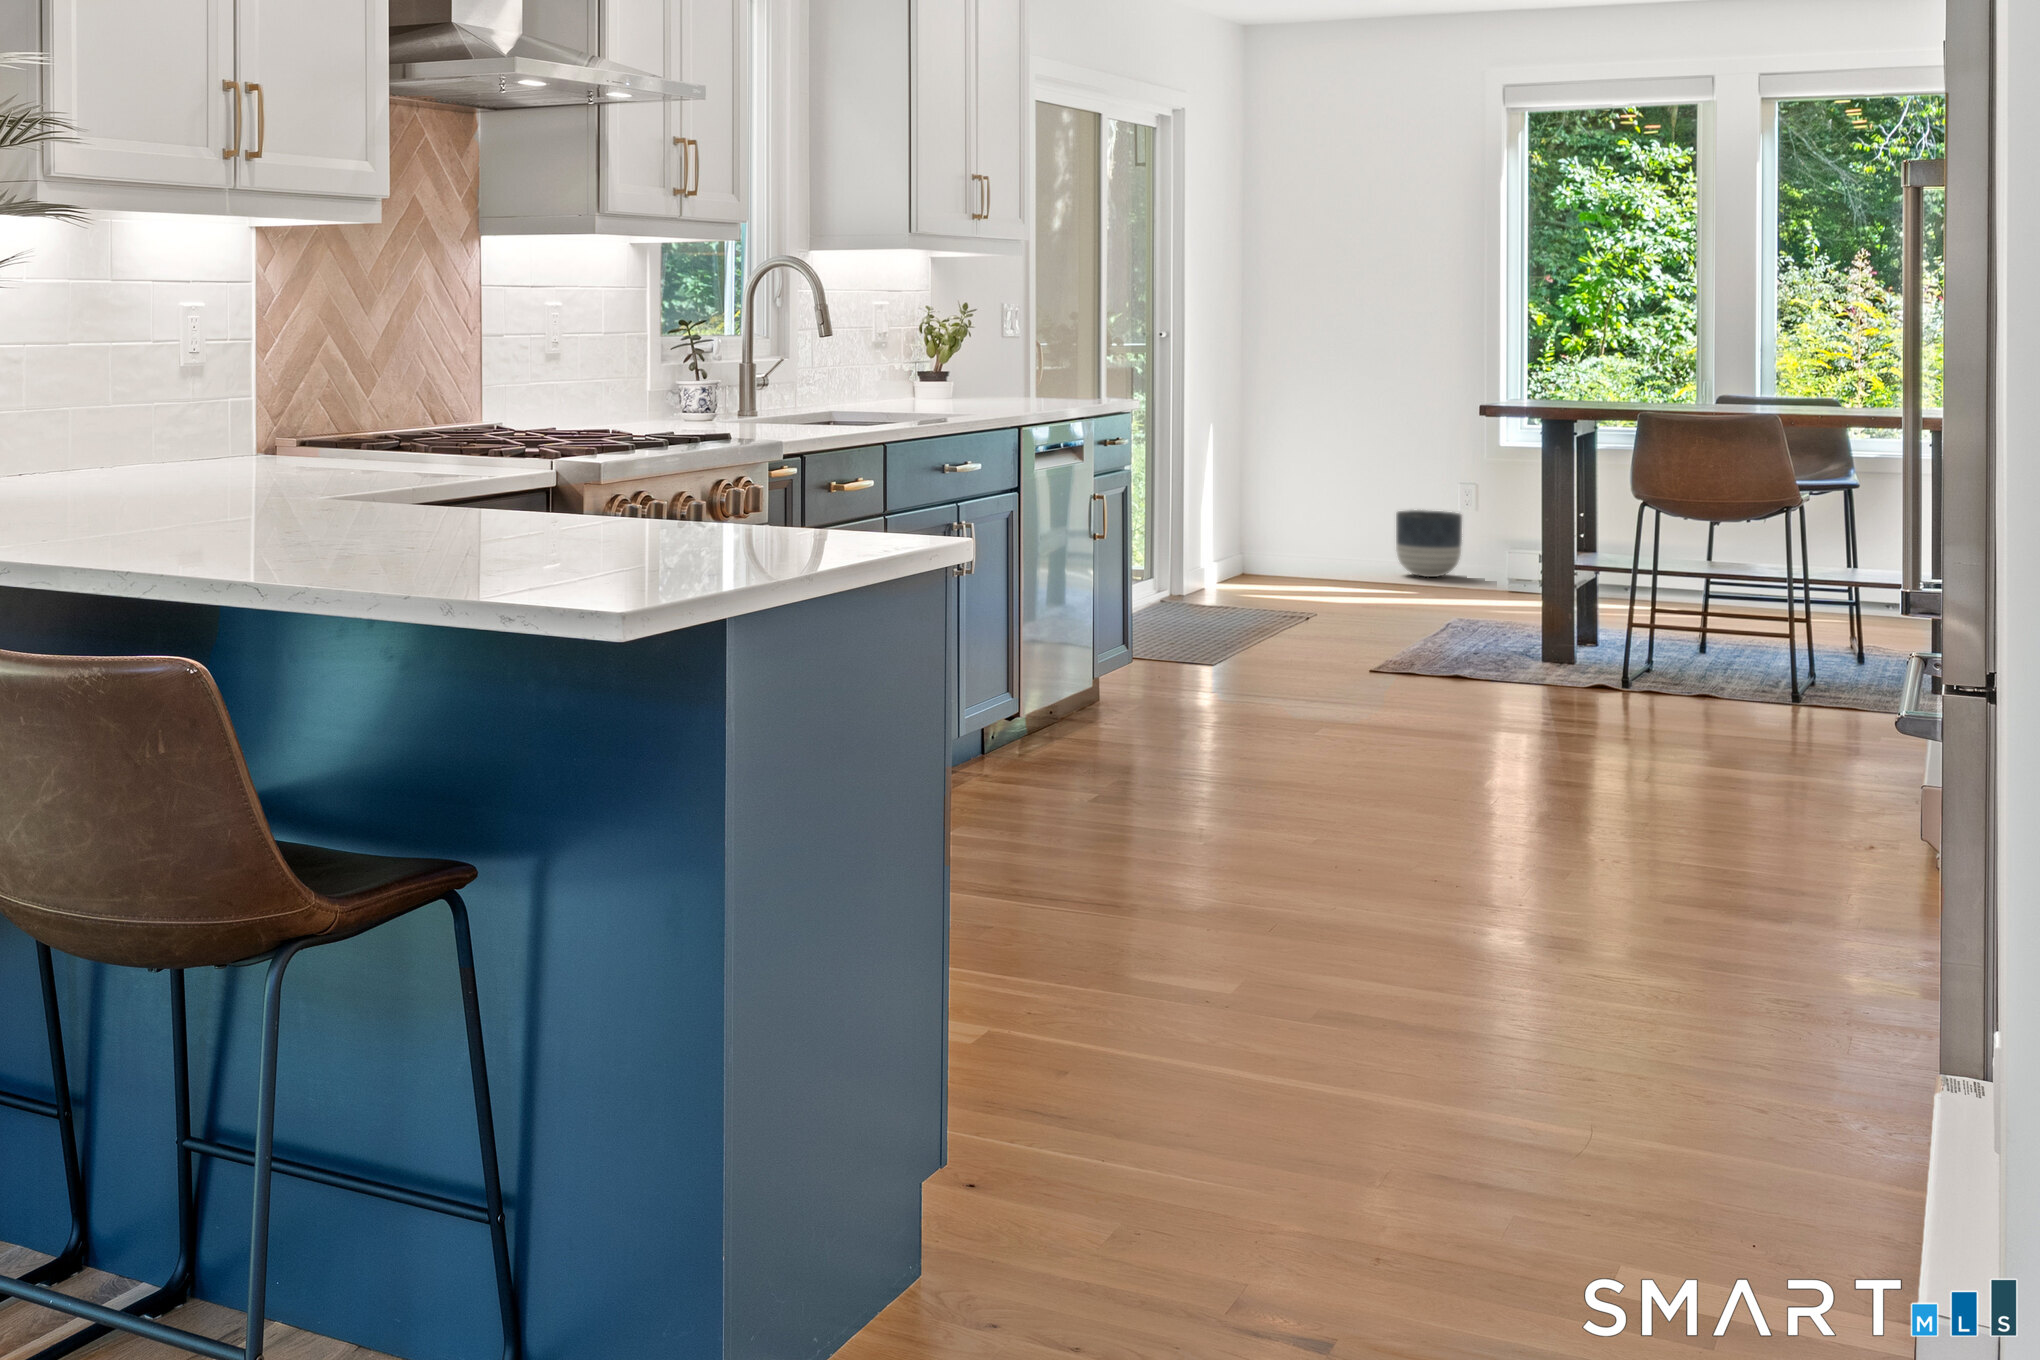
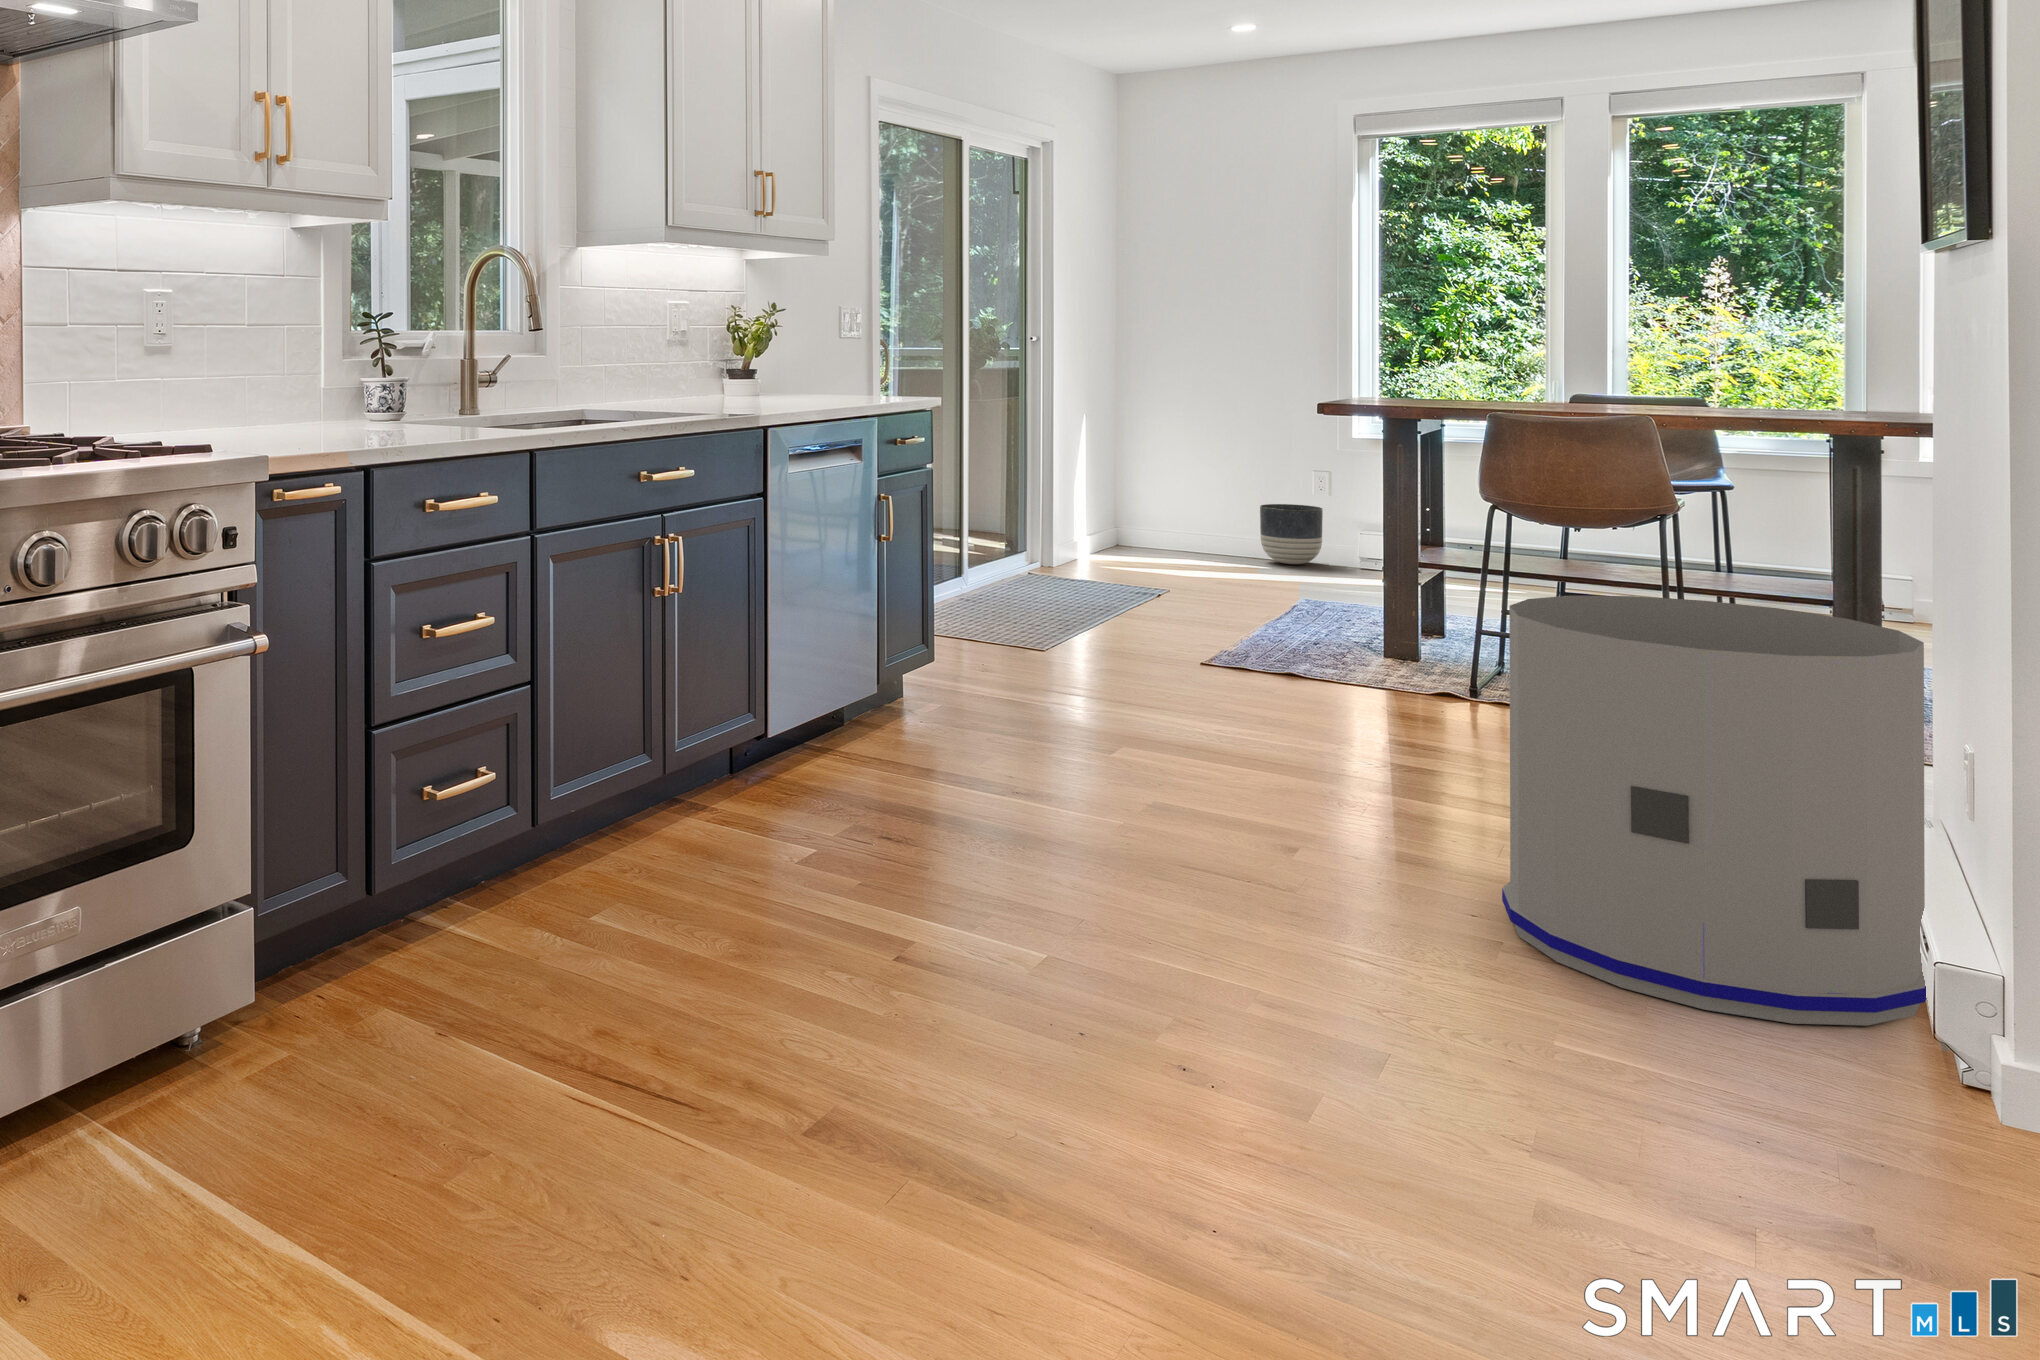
trash can: none [1660,565,1955,863] -> present [1502,596,1927,1026]

